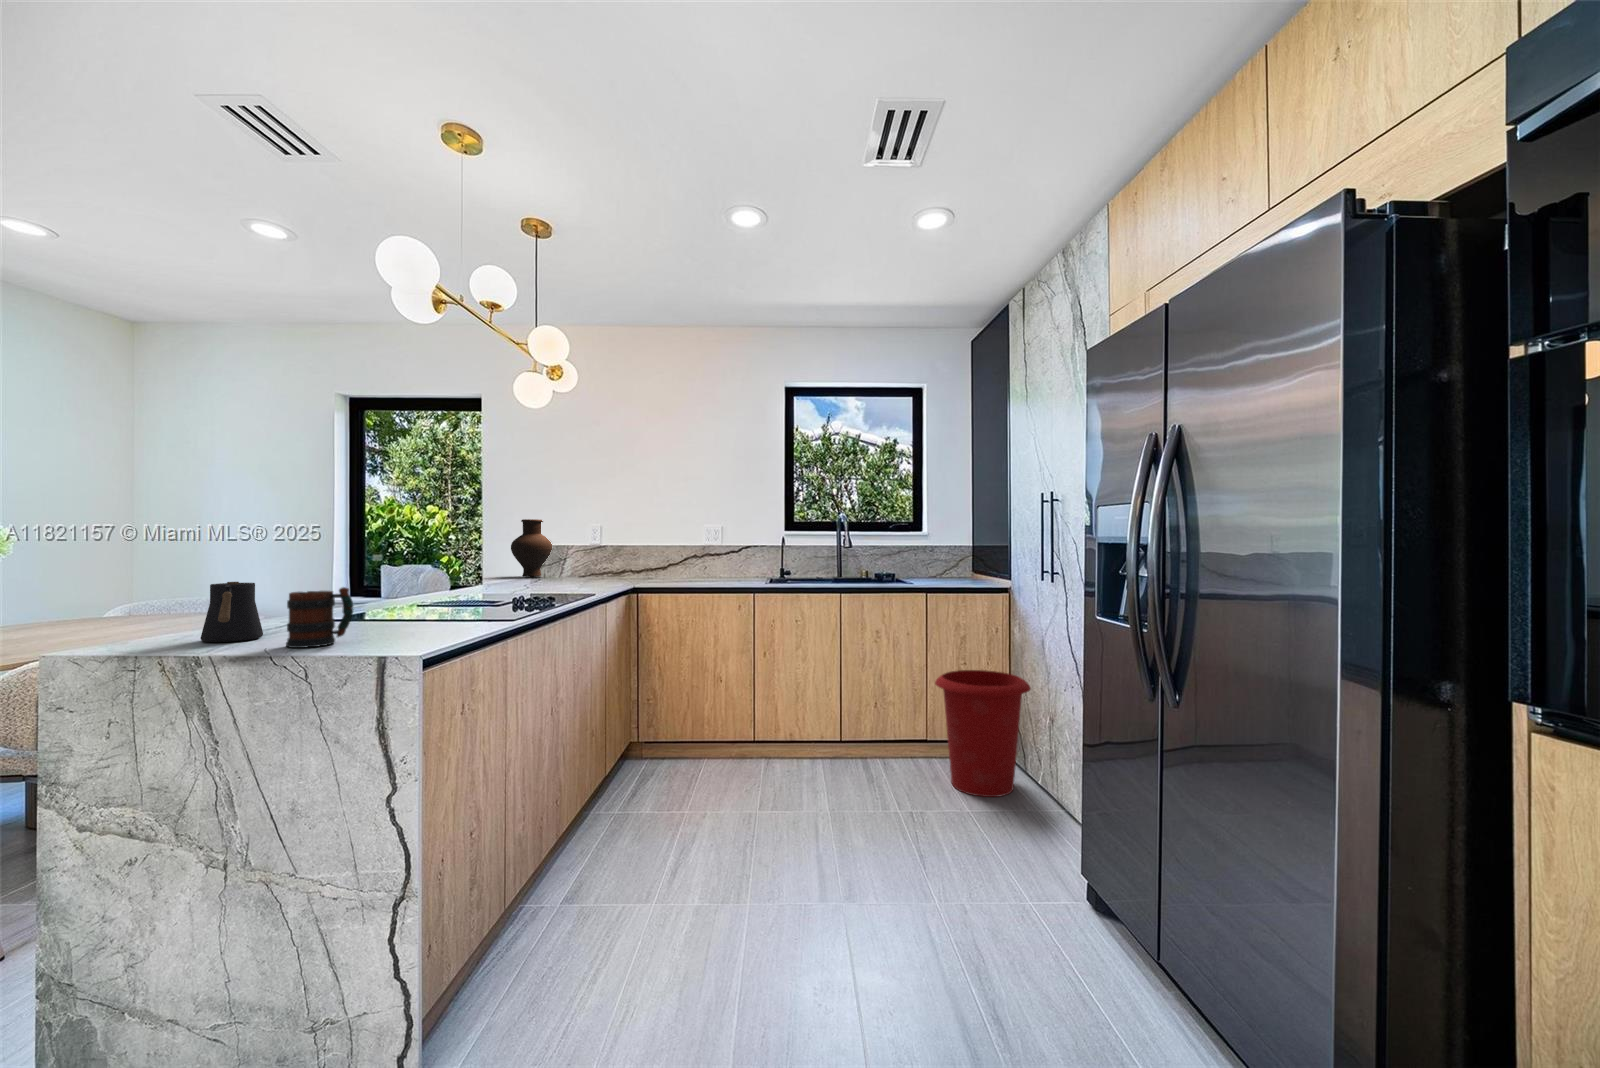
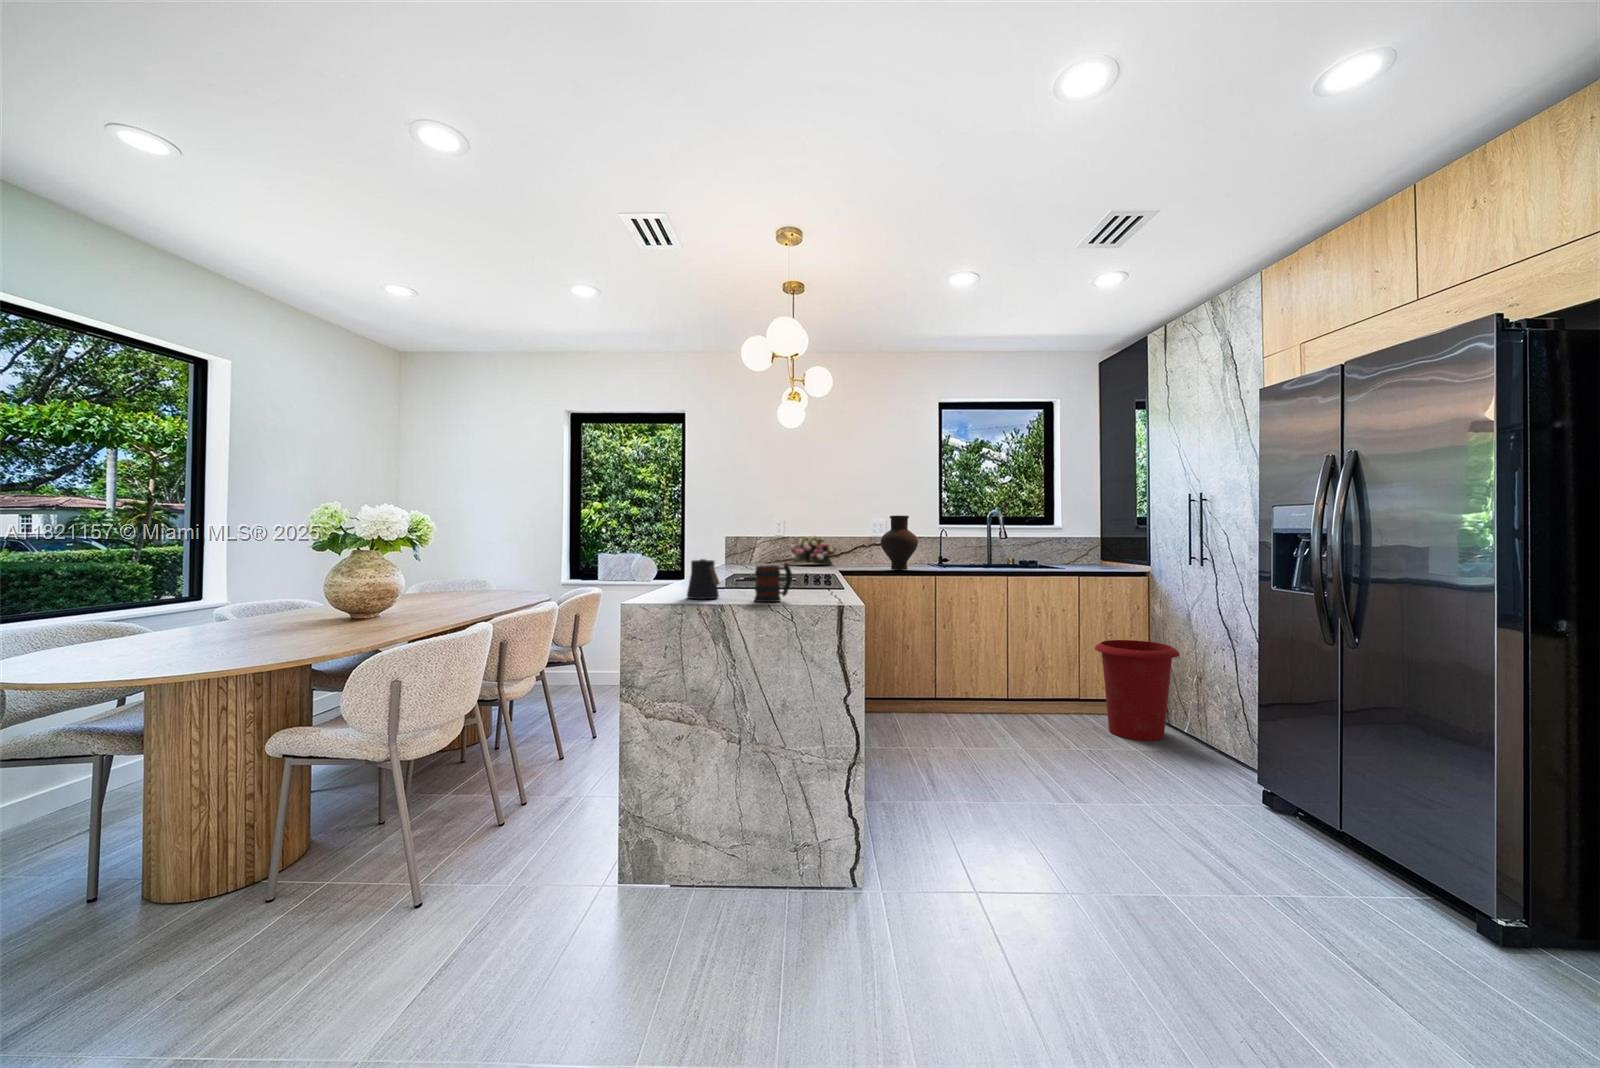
vase: present [511,519,552,577] -> present [881,515,918,570]
flower arrangement: none [604,543,665,578] -> present [789,536,836,565]

